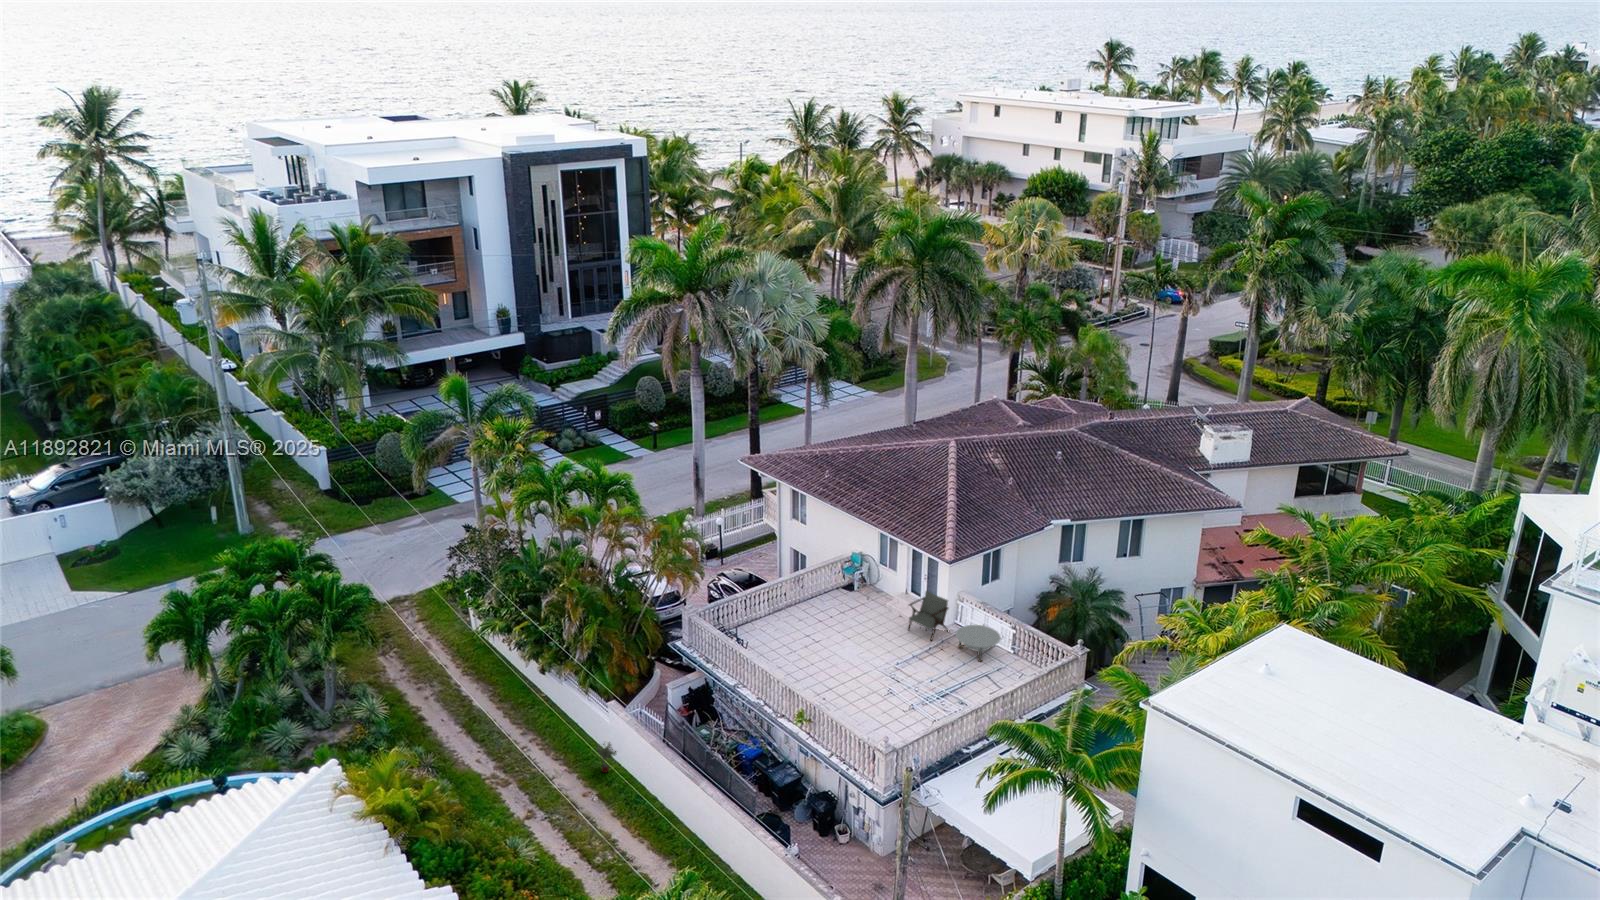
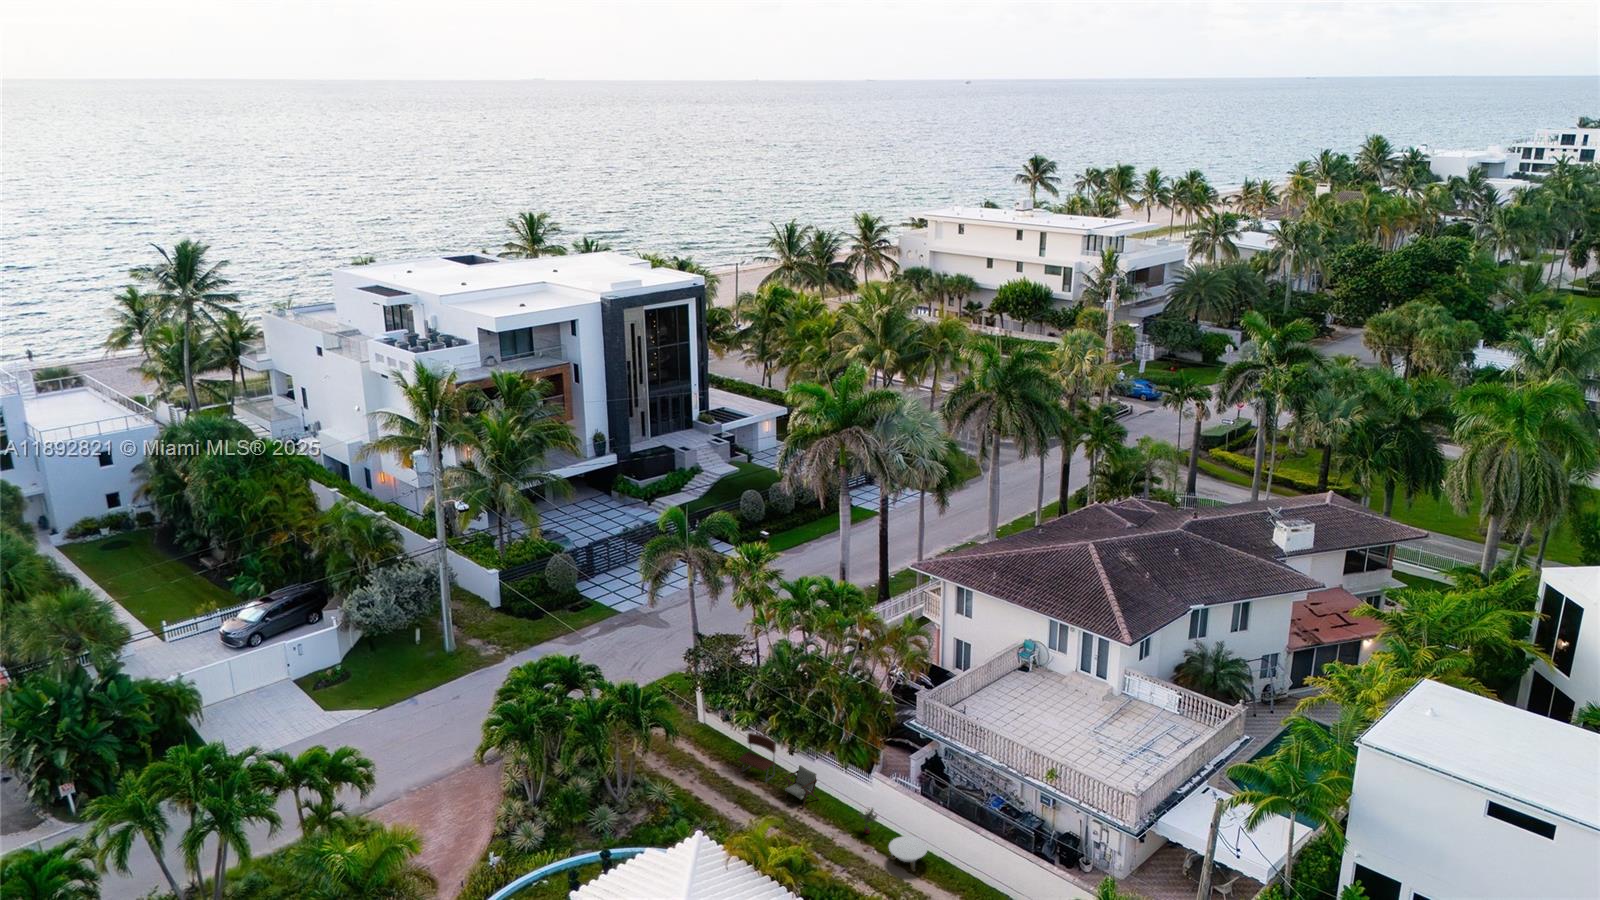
lounge chair: present [908,591,948,641] -> present [784,765,819,809]
round table: present [956,625,1001,662] -> present [889,836,928,871]
bench: none [491,643,534,701] -> present [738,733,776,781]

